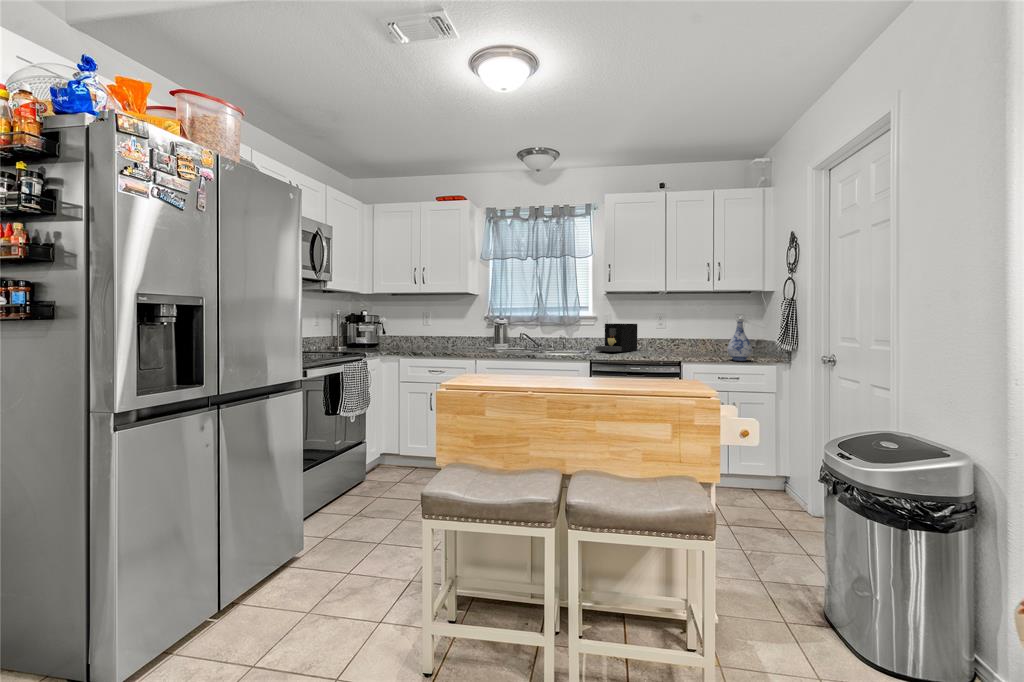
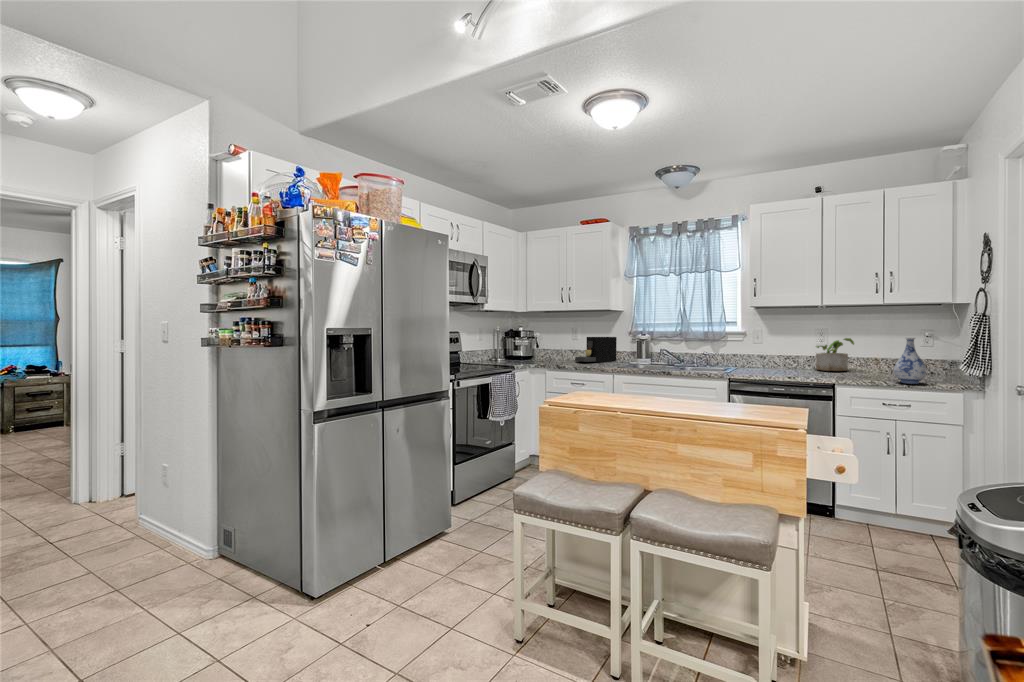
potted plant: none [657,322,690,352] -> present [816,338,854,371]
coffee maker: present [595,324,637,352] -> present [575,337,617,362]

